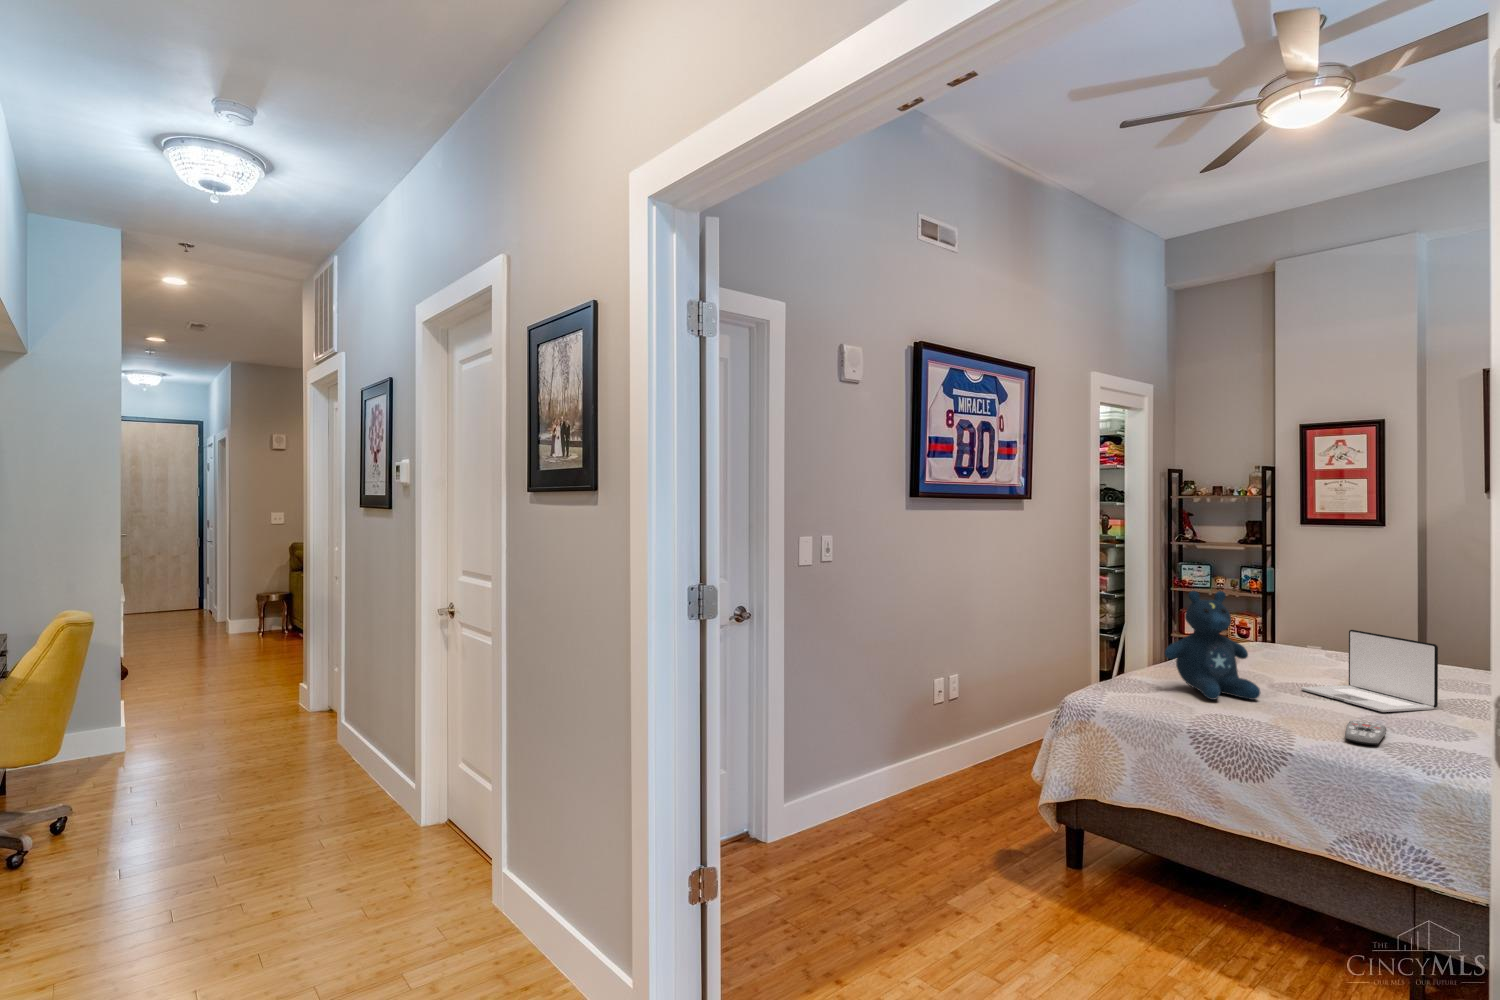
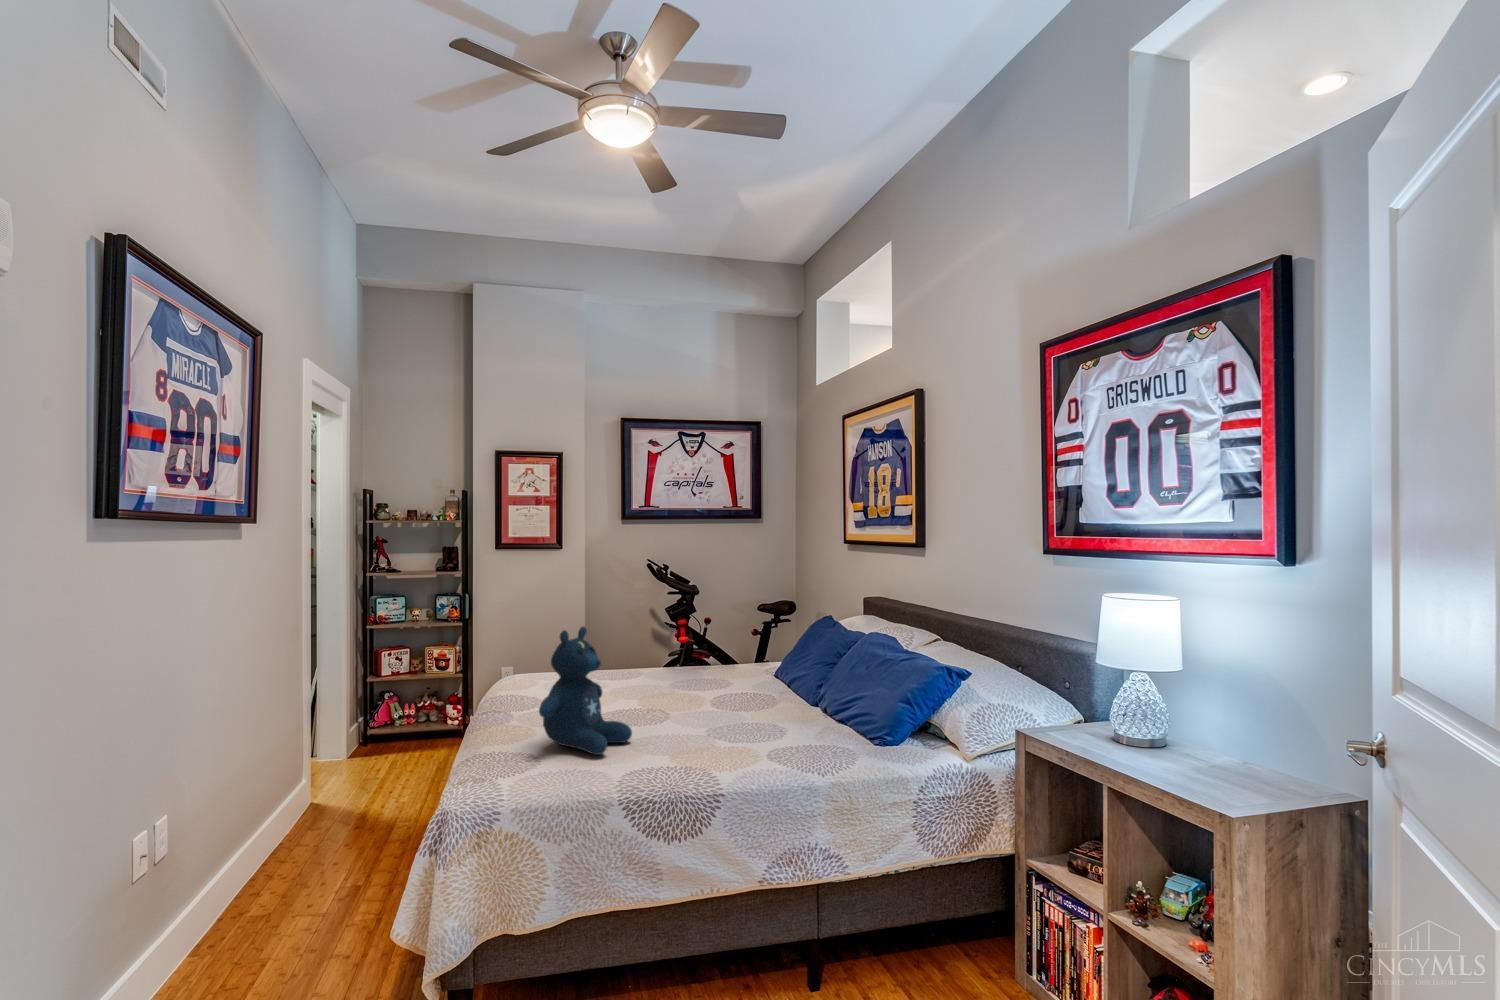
laptop: present [1301,630,1438,712] -> none [636,648,734,722]
remote control: present [1345,721,1386,745] -> none [725,736,773,761]

